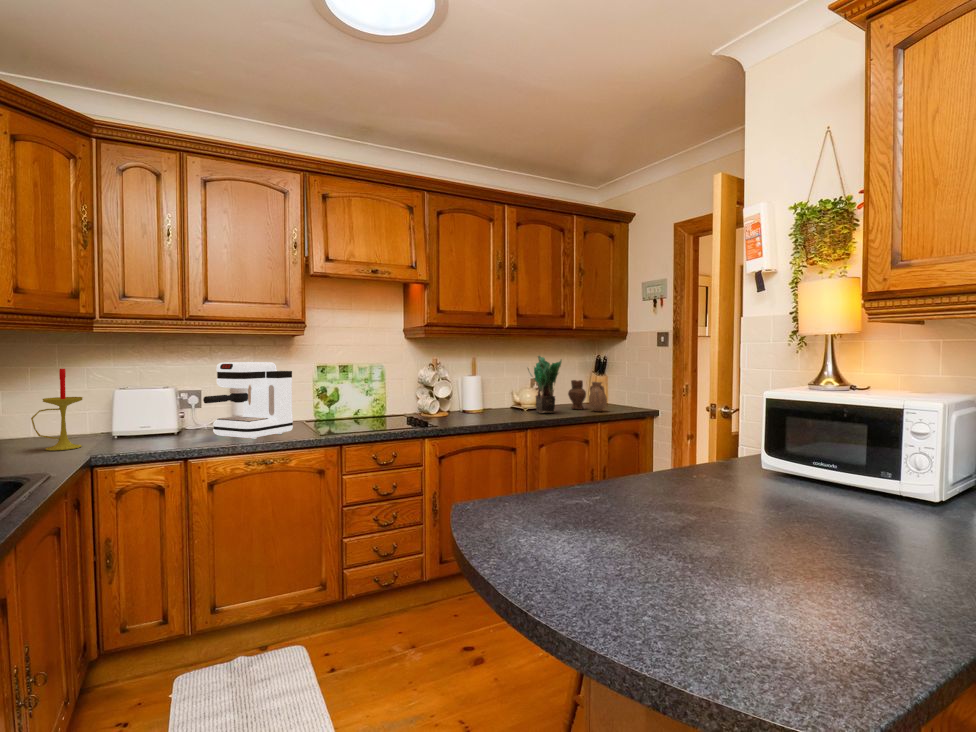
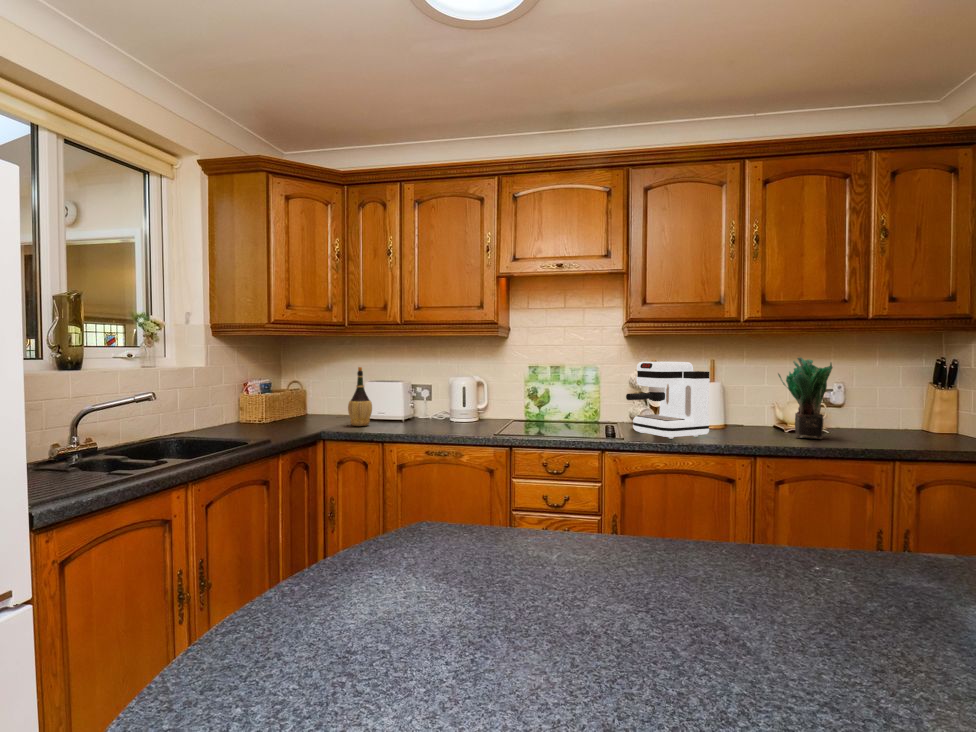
coffee maker: present [203,362,293,439] -> present [626,362,709,439]
candle: present [31,369,83,451] -> none [307,363,338,425]
wine bottle: none [110,371,146,445] -> present [348,367,372,426]
vase: present [568,380,607,411] -> none [863,394,925,445]

